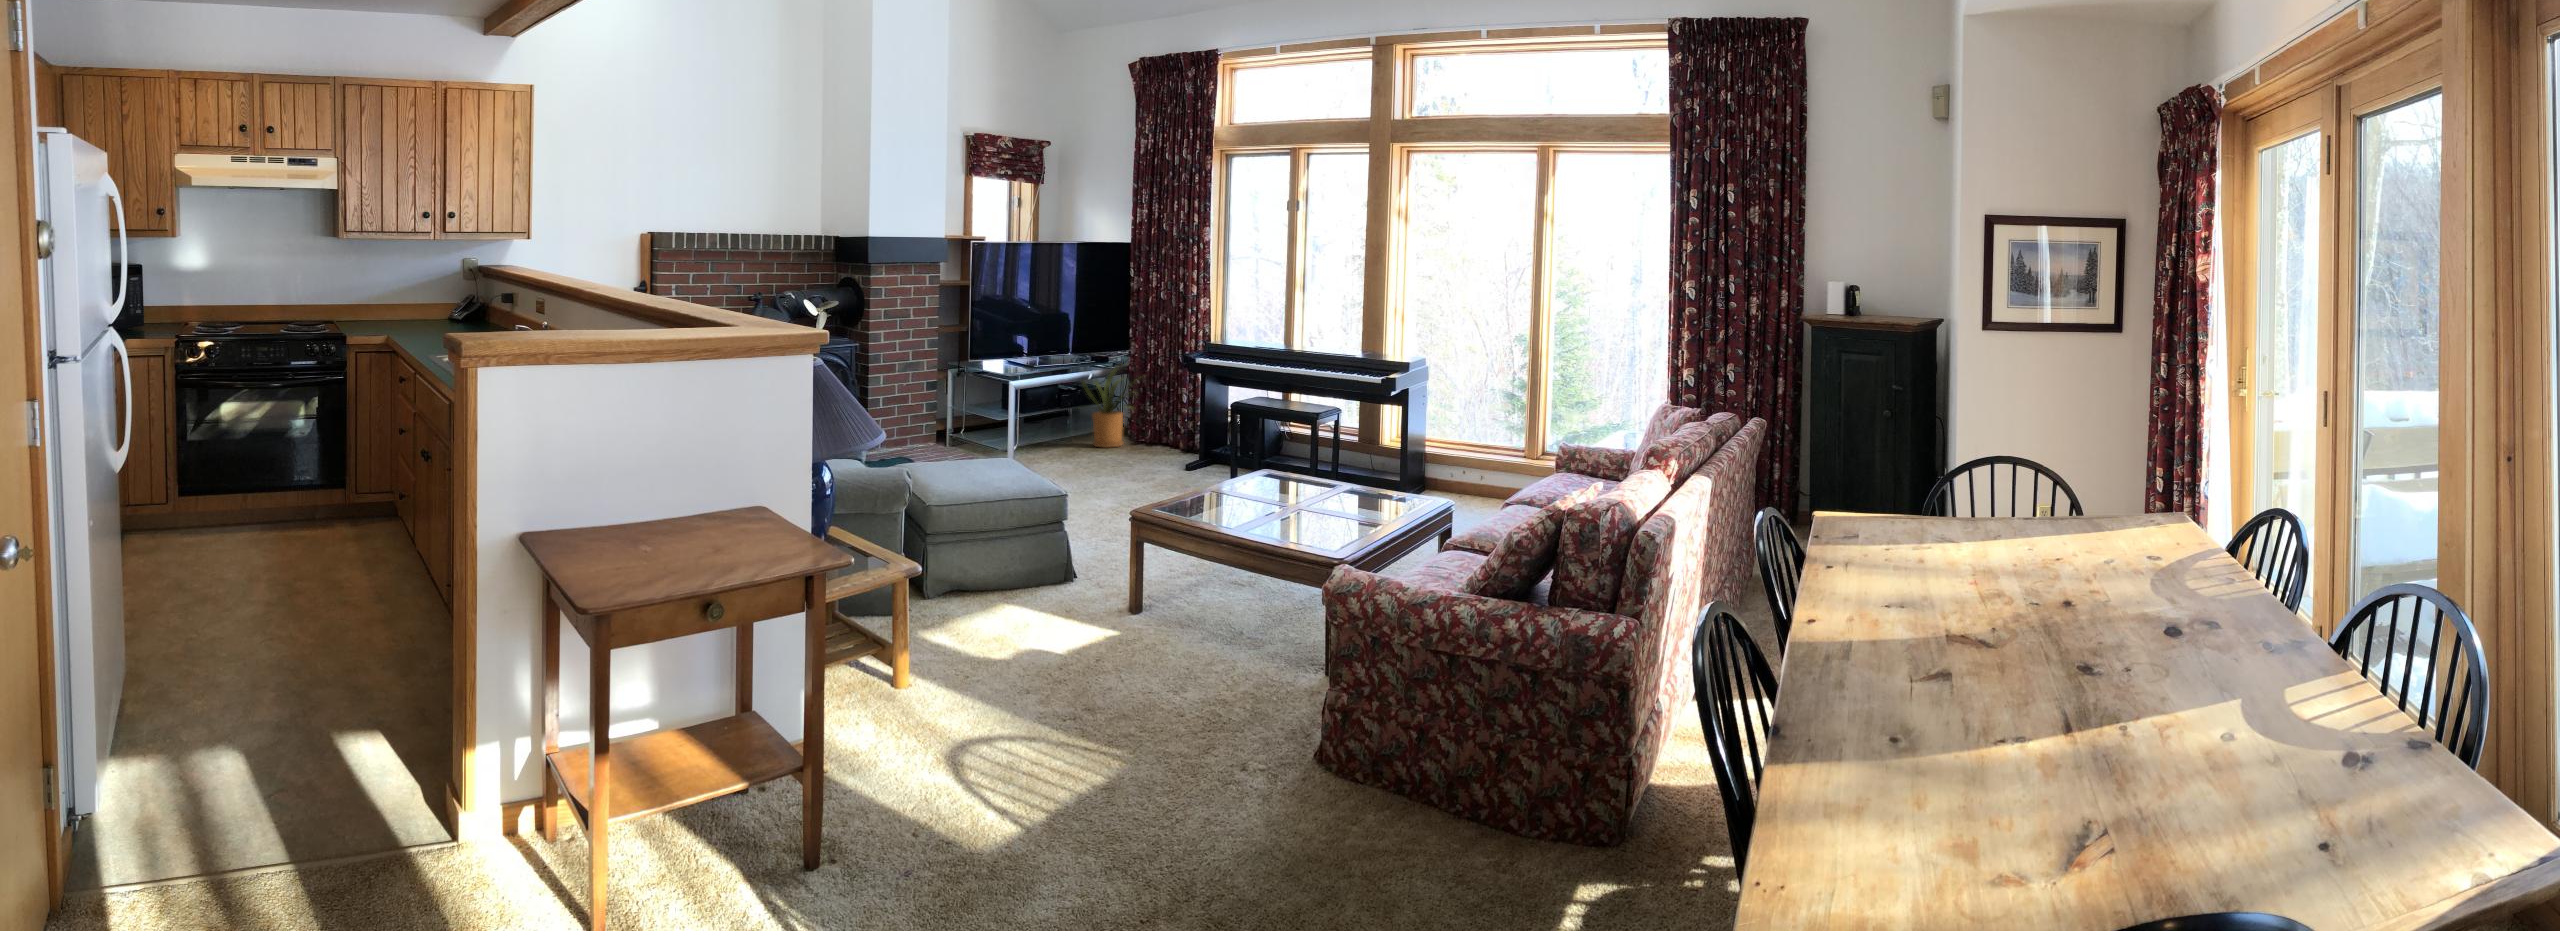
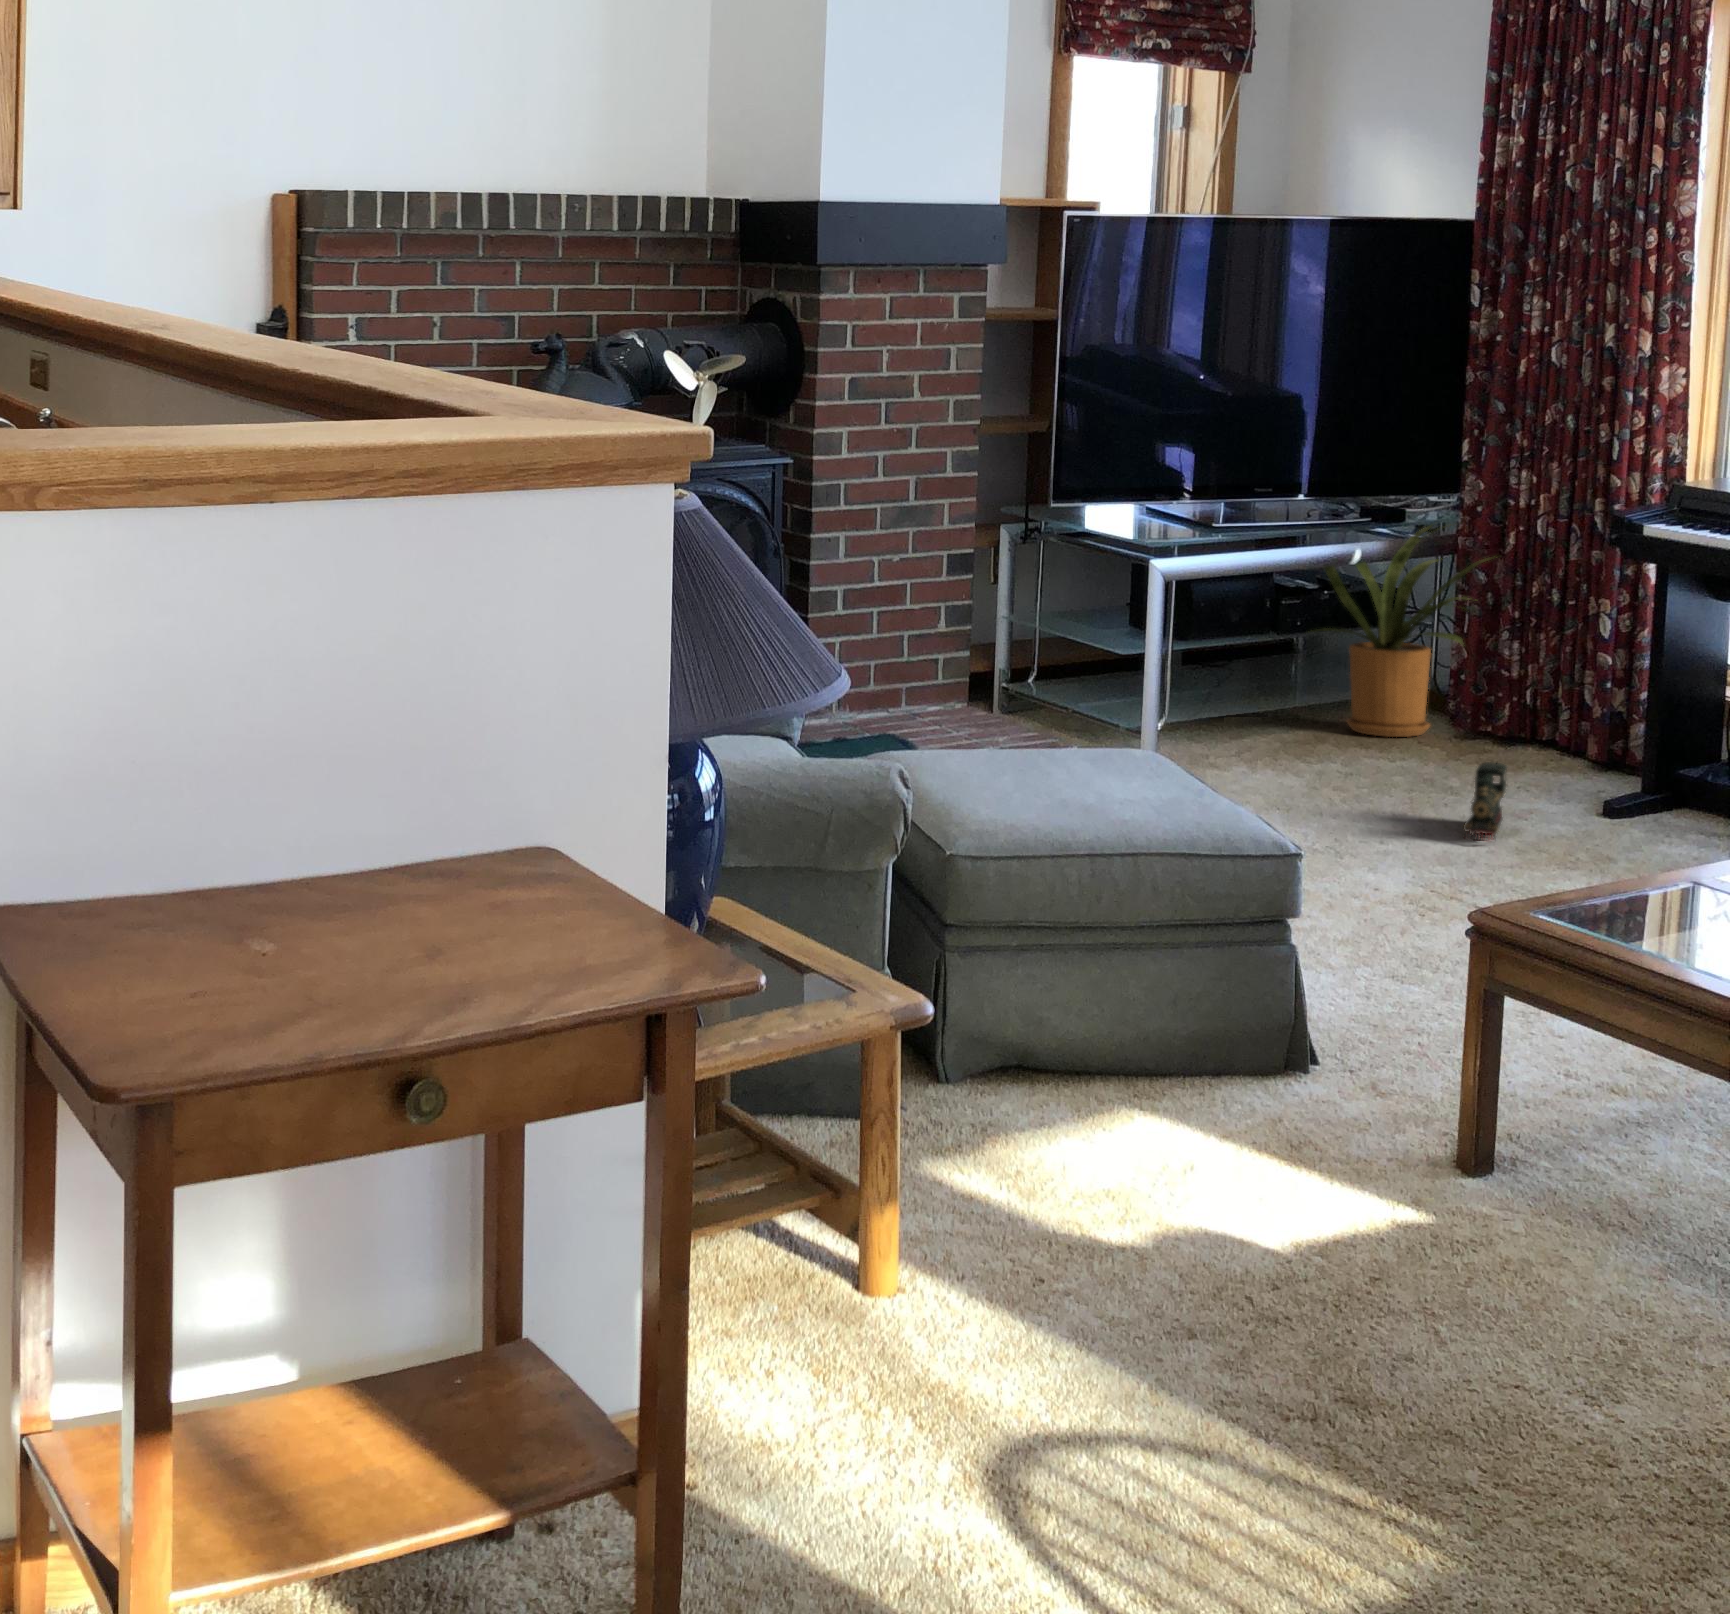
toy train: none [1136,450,1151,479] -> present [1463,762,1507,841]

